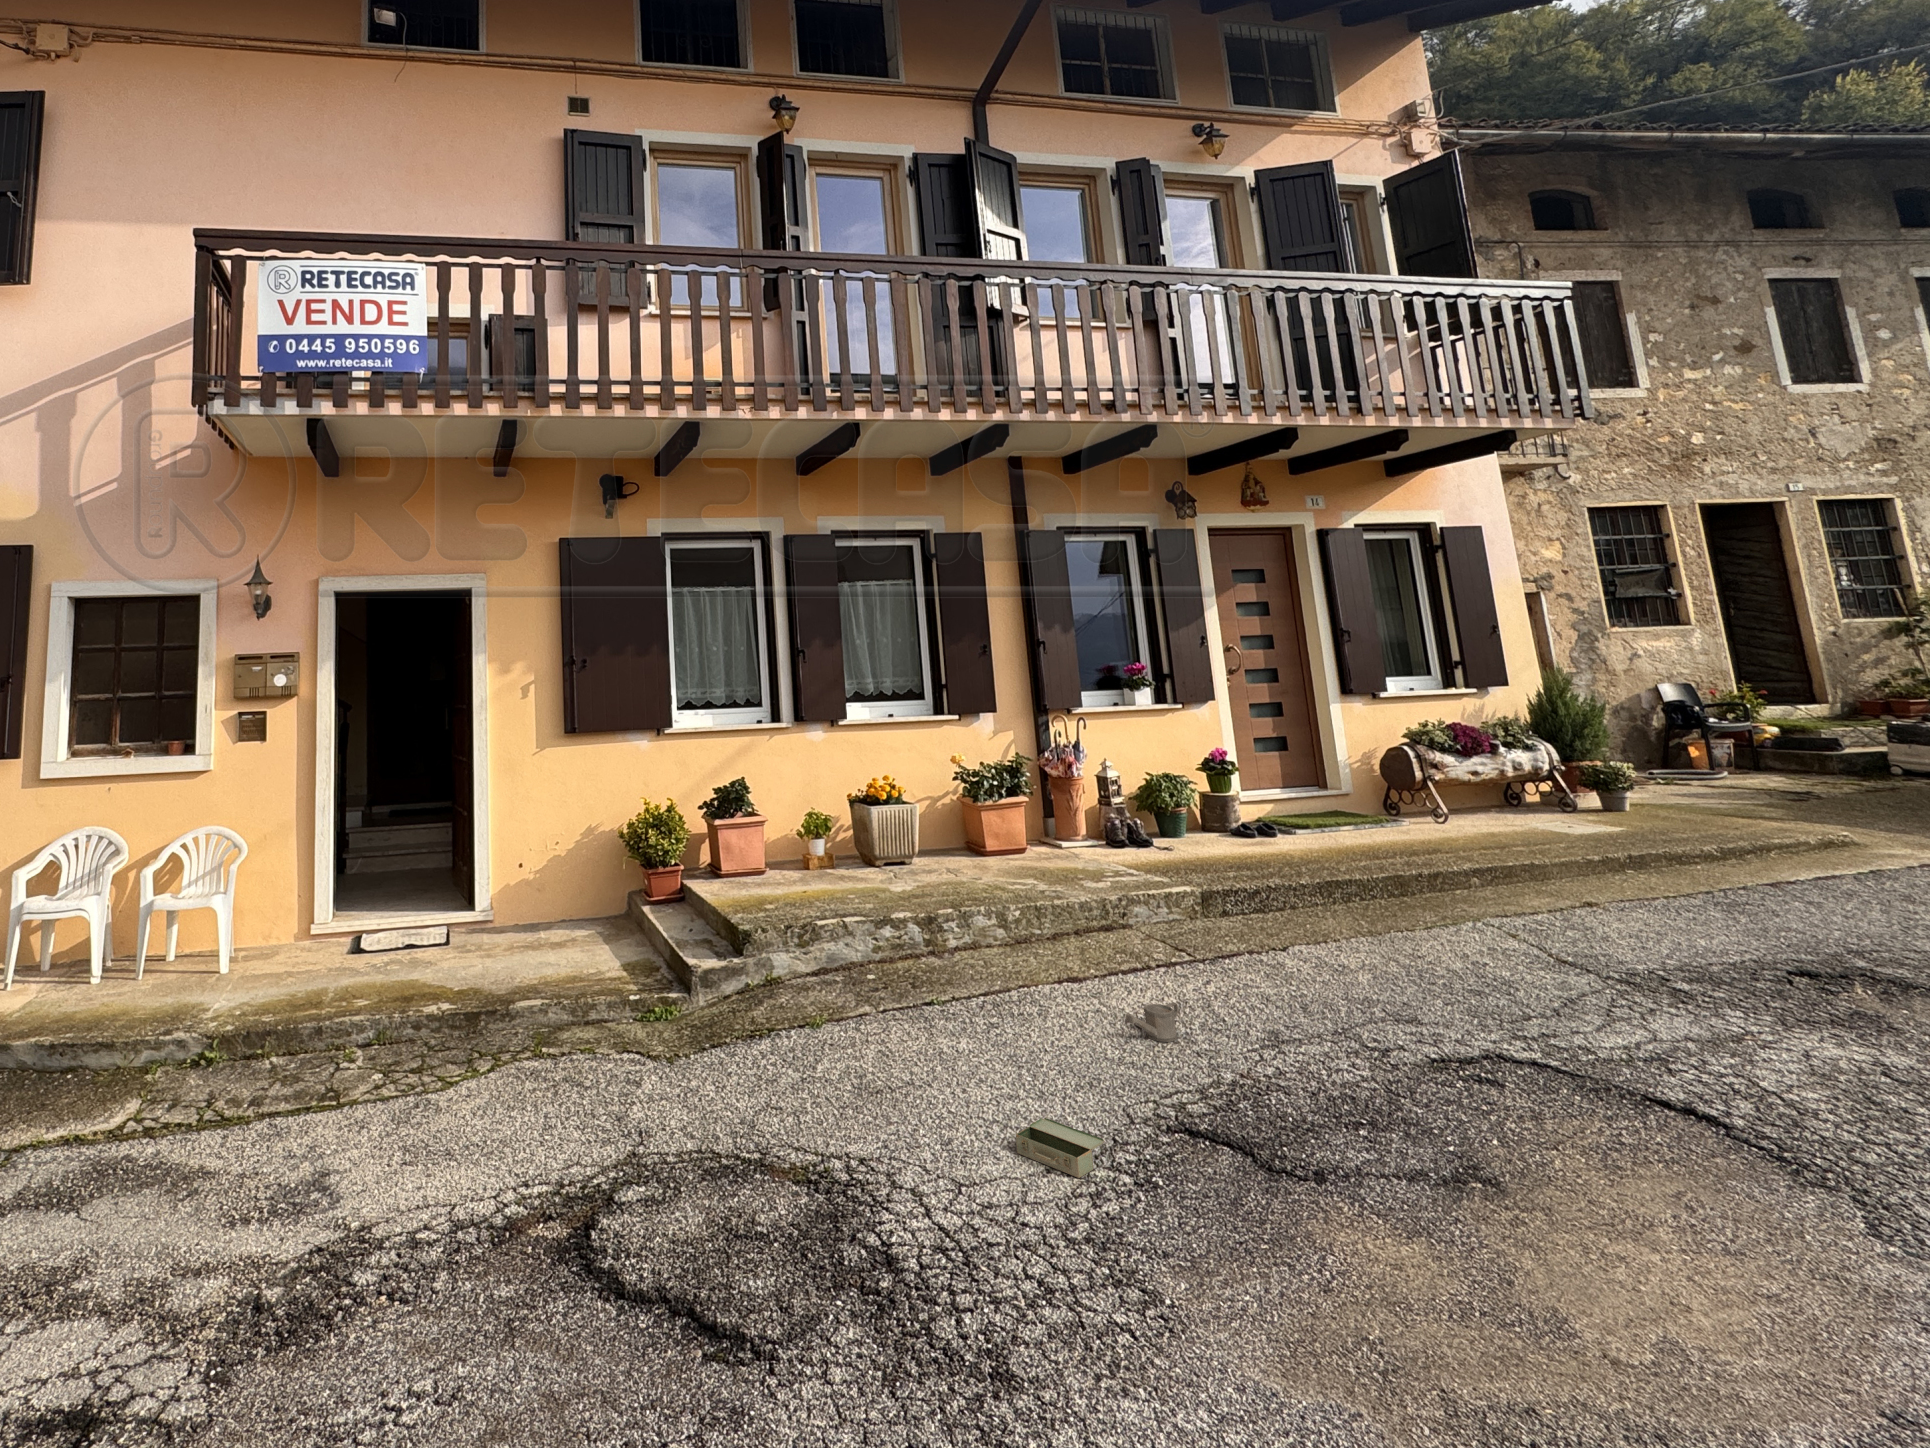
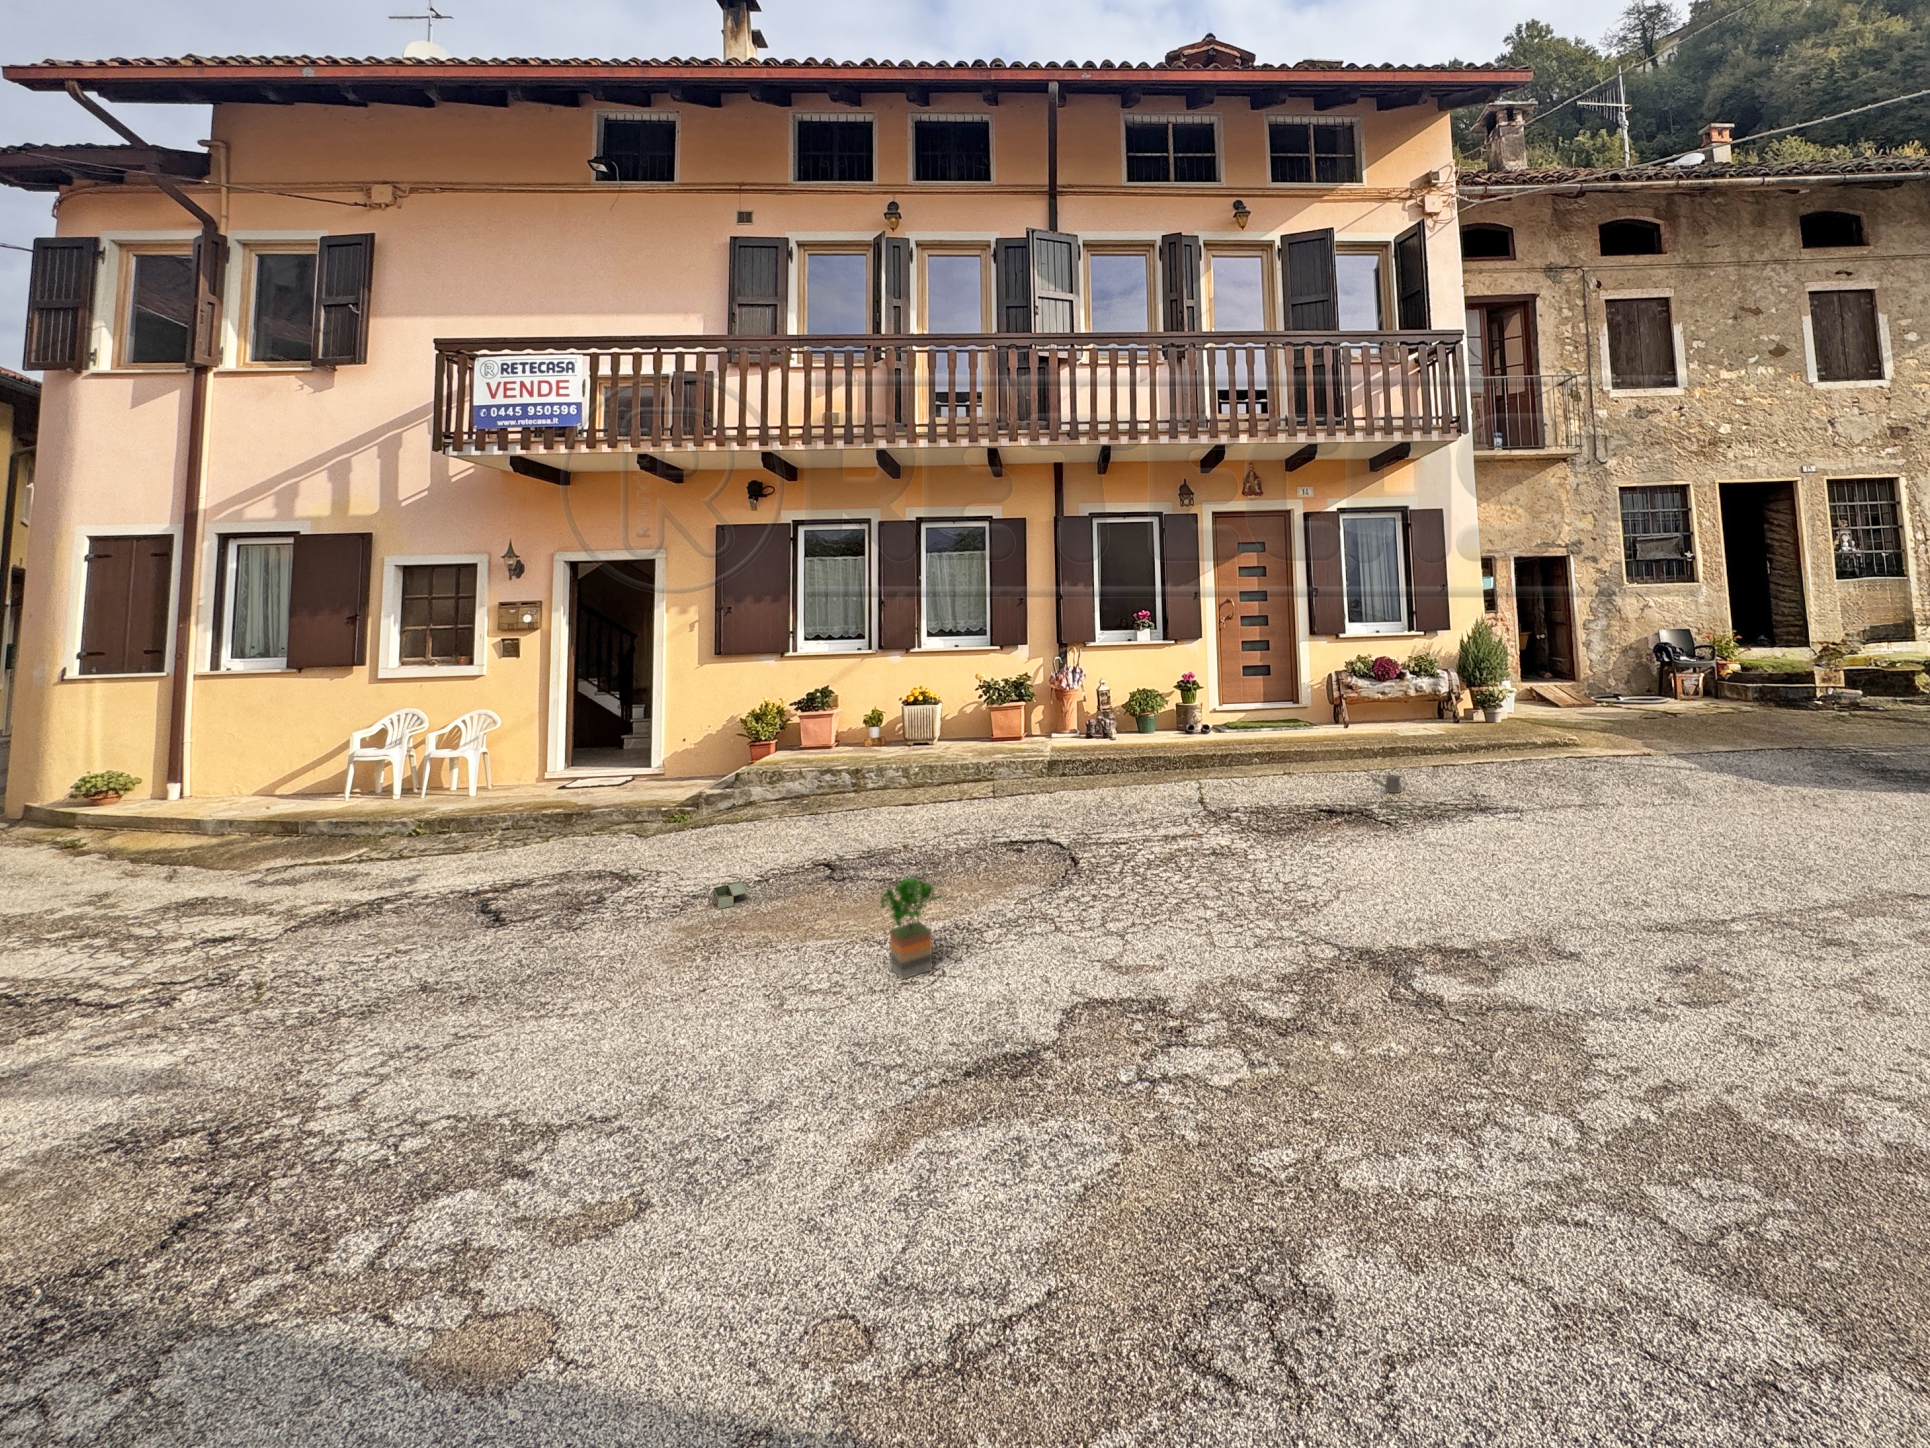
watering can: present [1126,1003,1178,1042] -> present [1372,775,1405,793]
potted tree: none [1688,1109,1863,1336] -> present [880,878,943,979]

